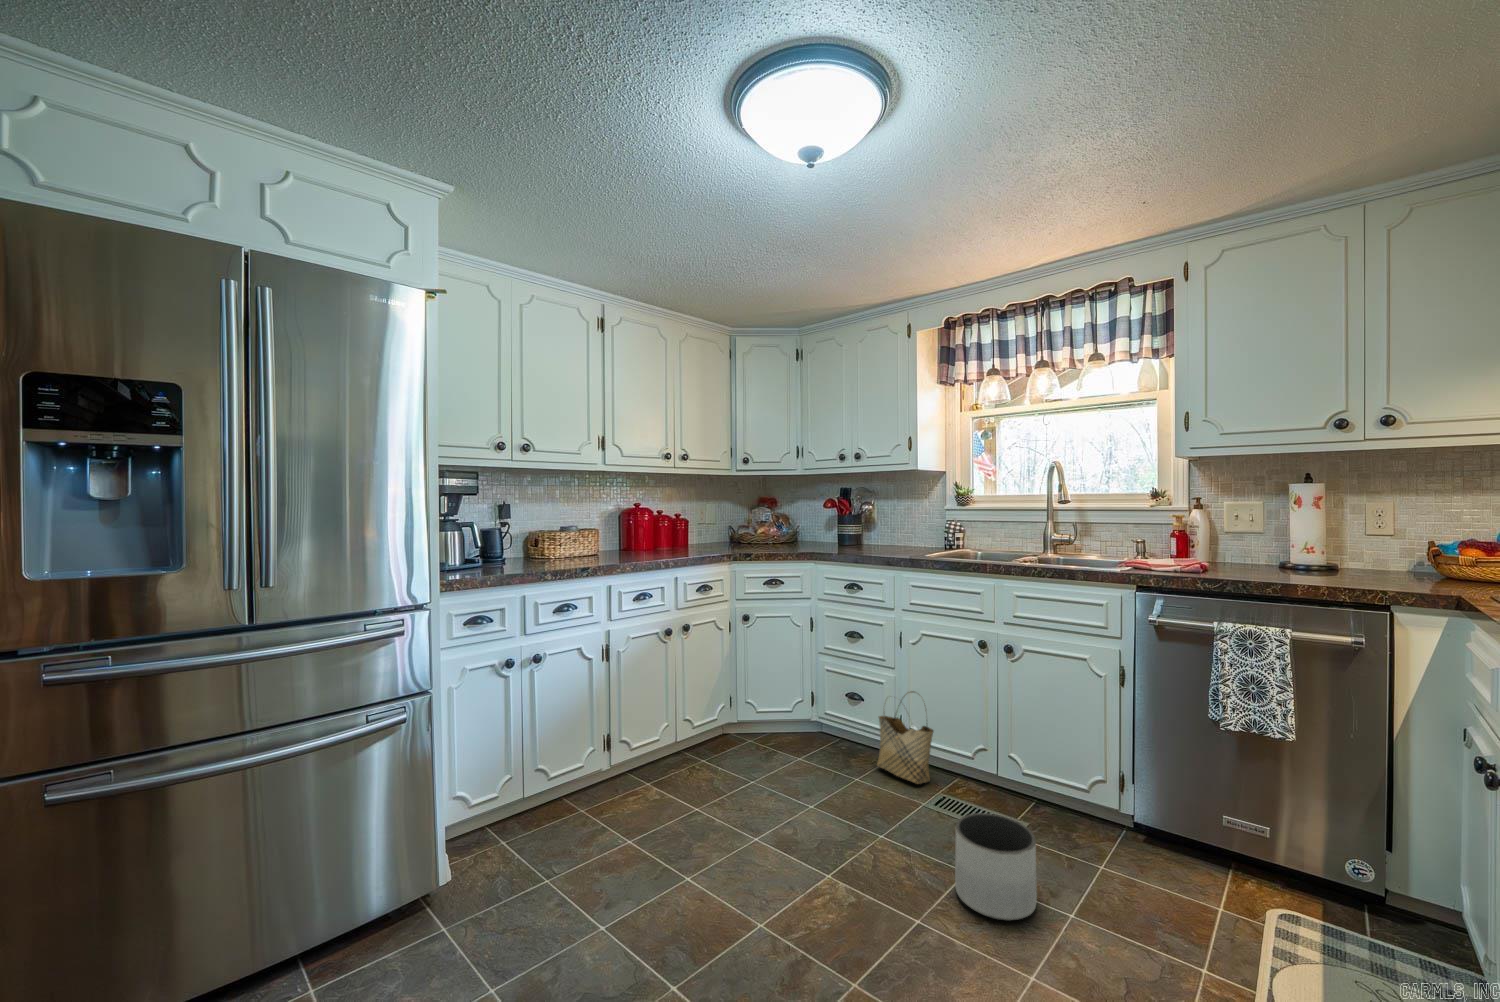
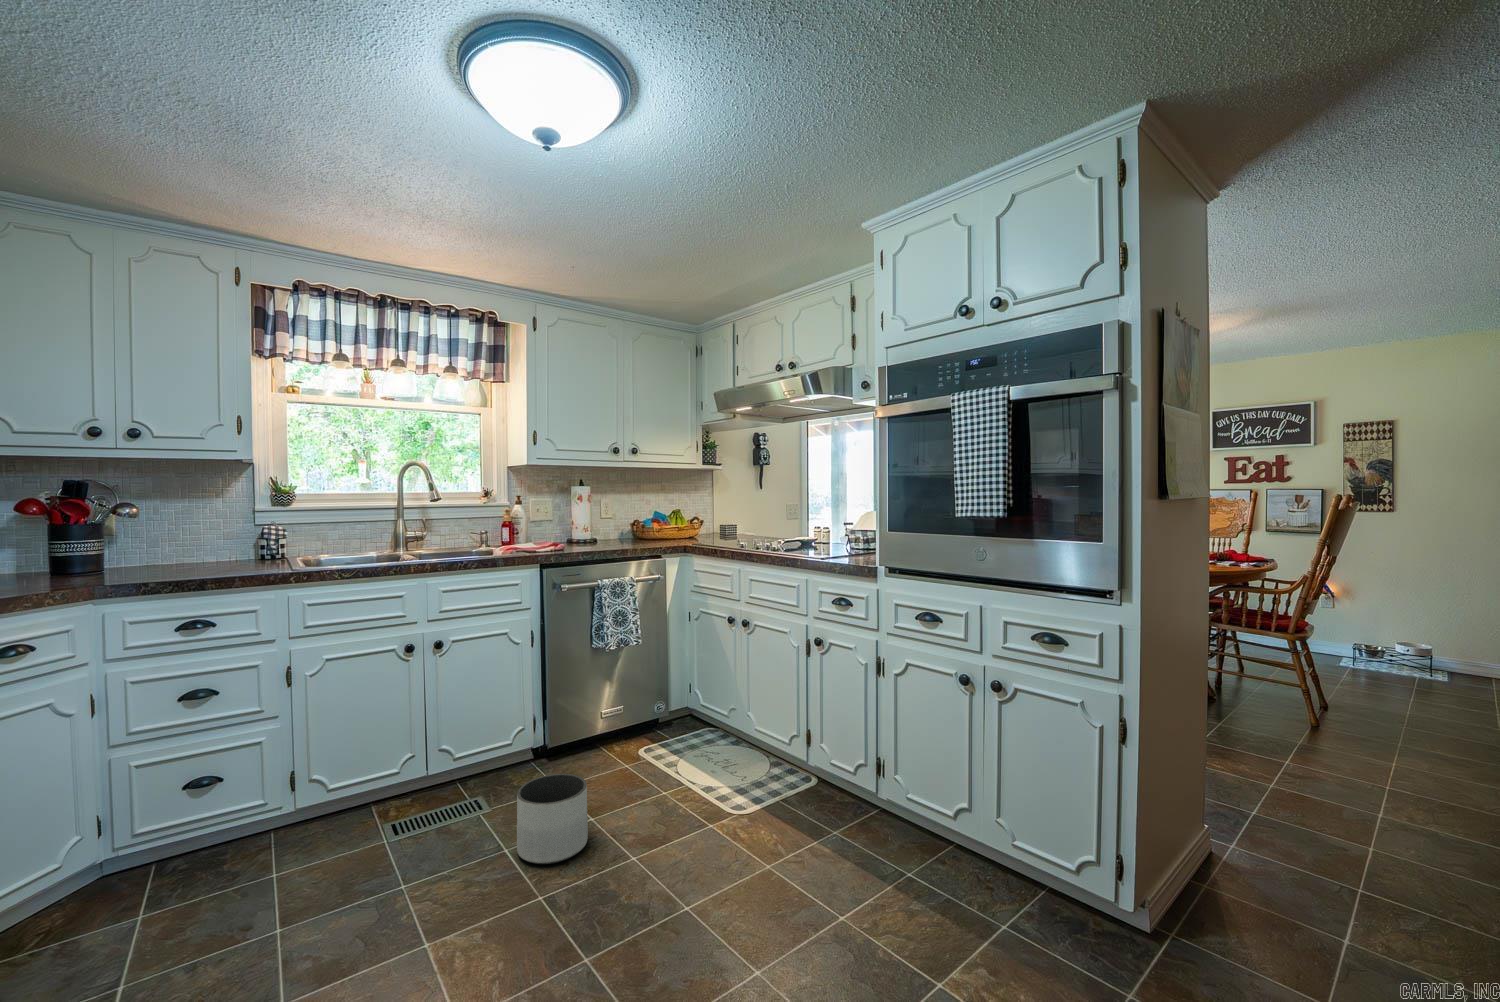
woven basket: present [877,691,934,784] -> none [275,732,366,851]

